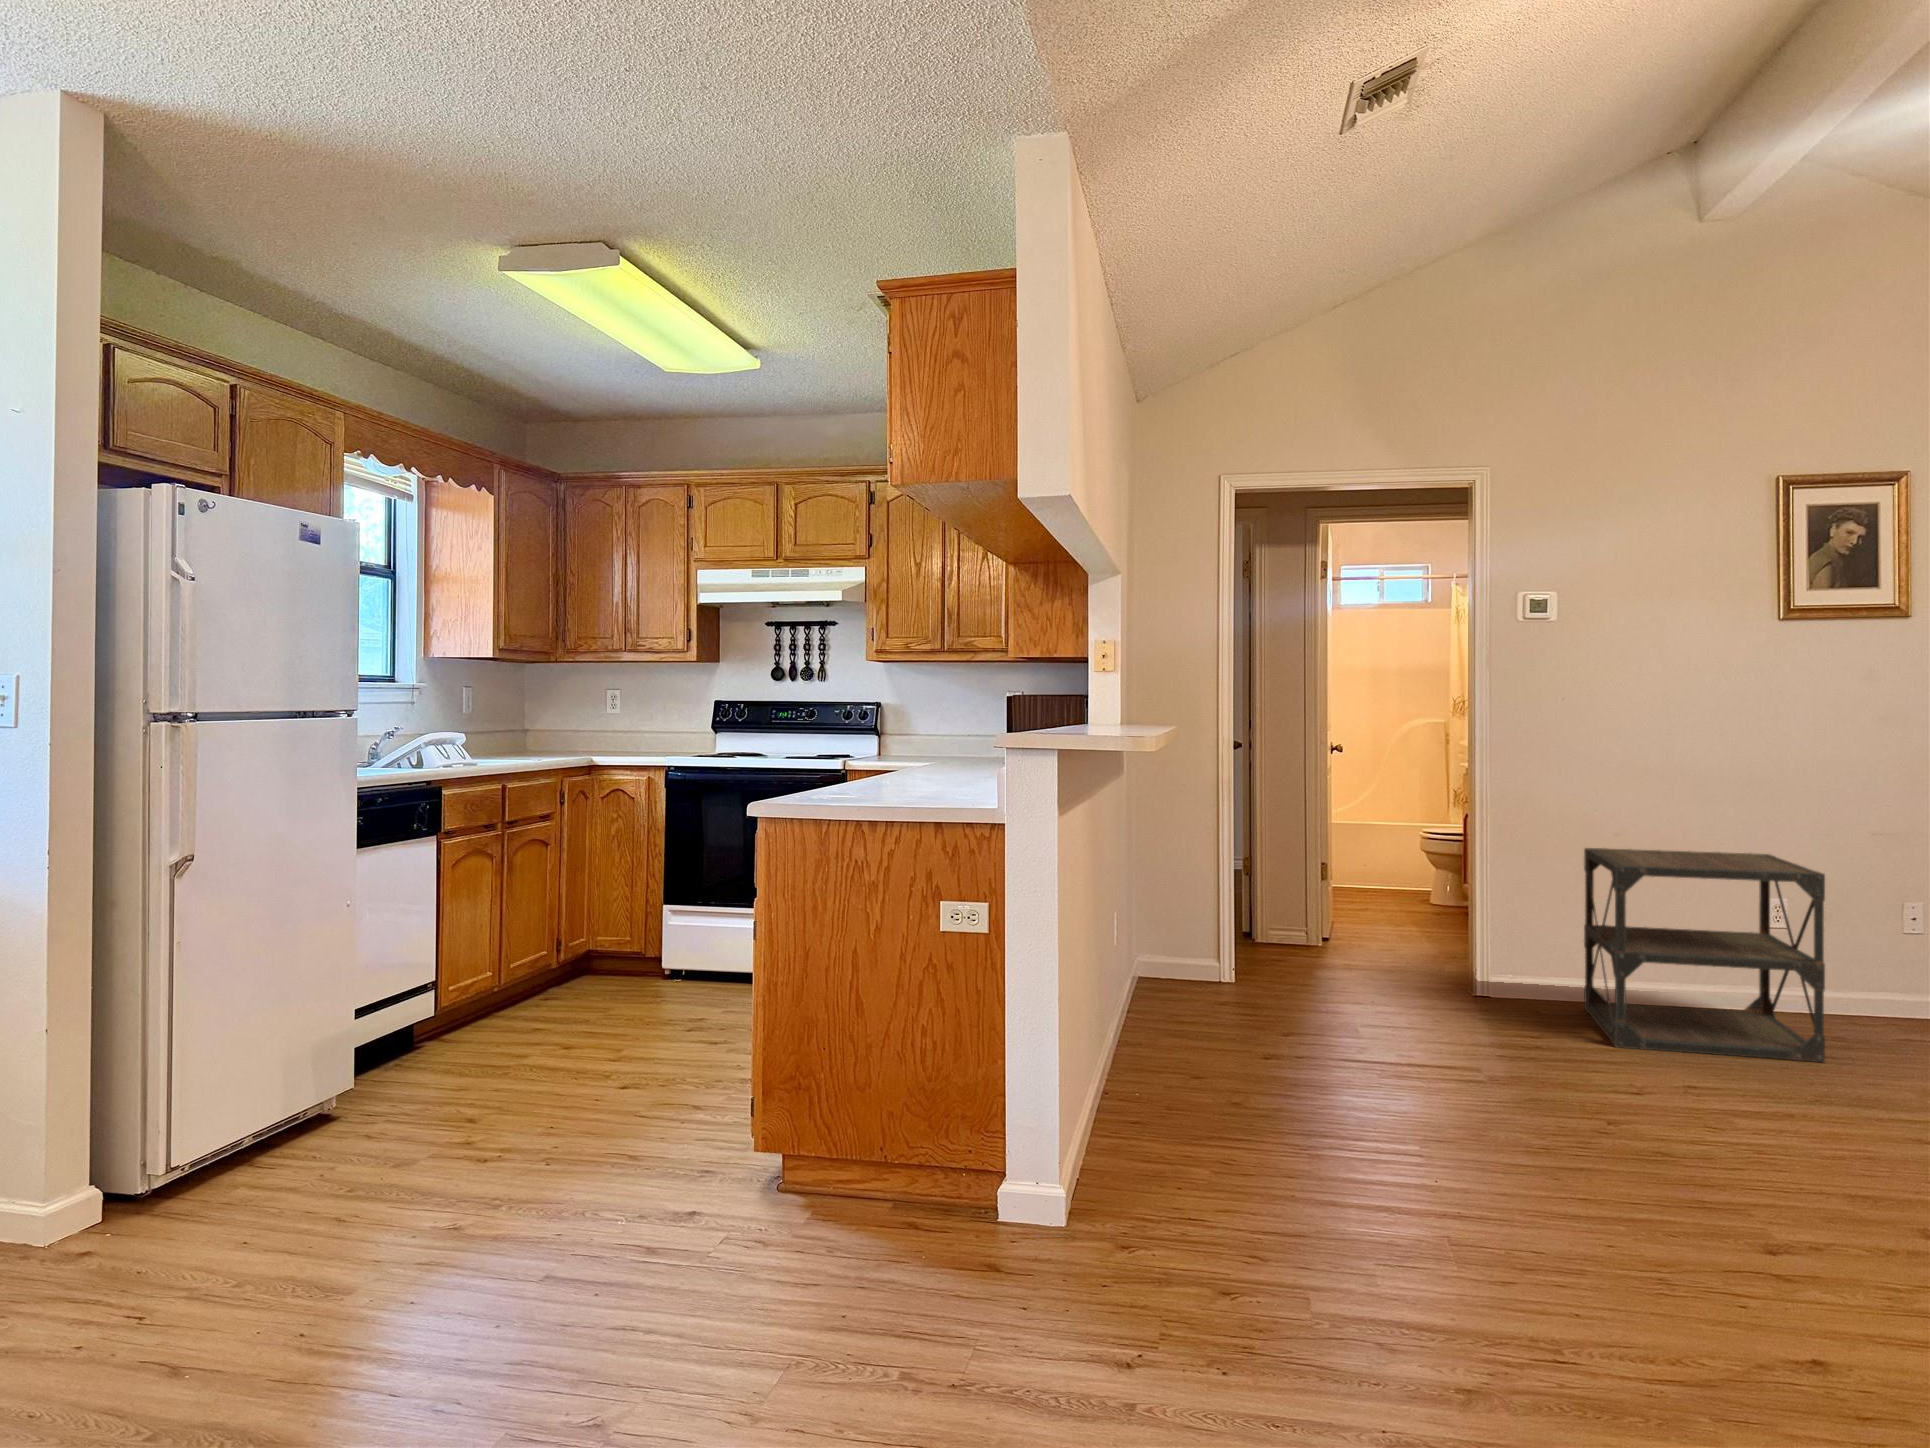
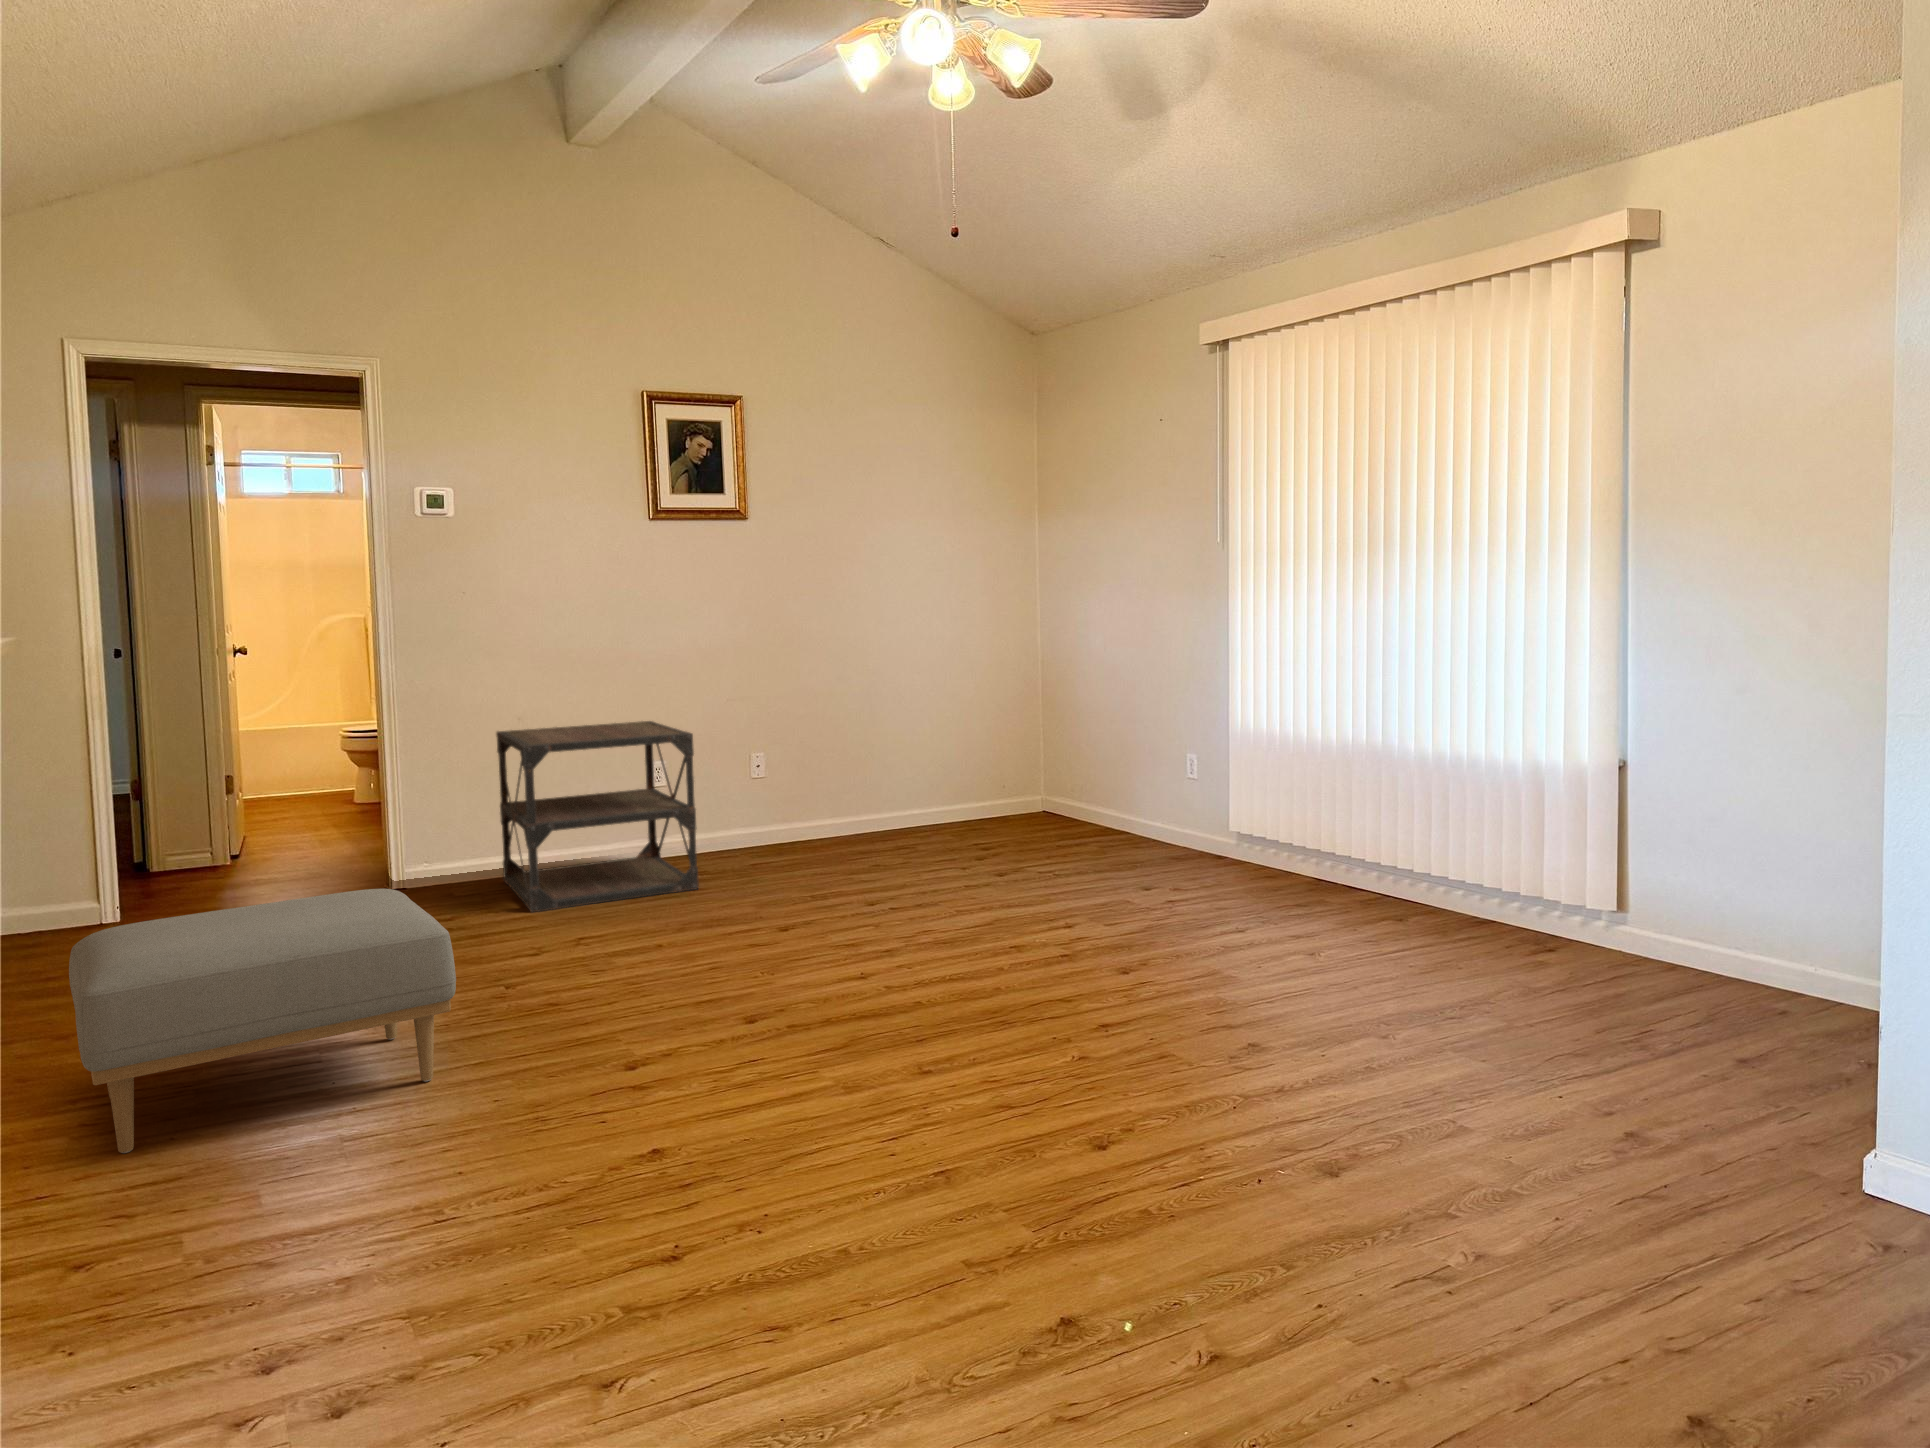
ottoman: none [1225,978,1544,1184] -> present [69,889,456,1153]

